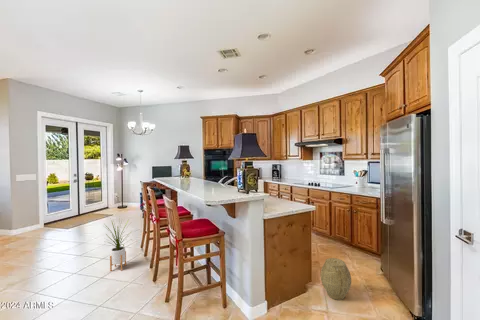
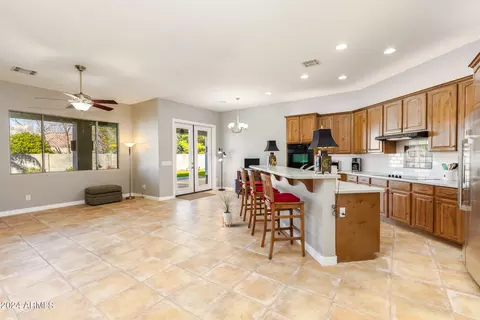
woven basket: present [321,258,351,300] -> none [388,234,418,268]

